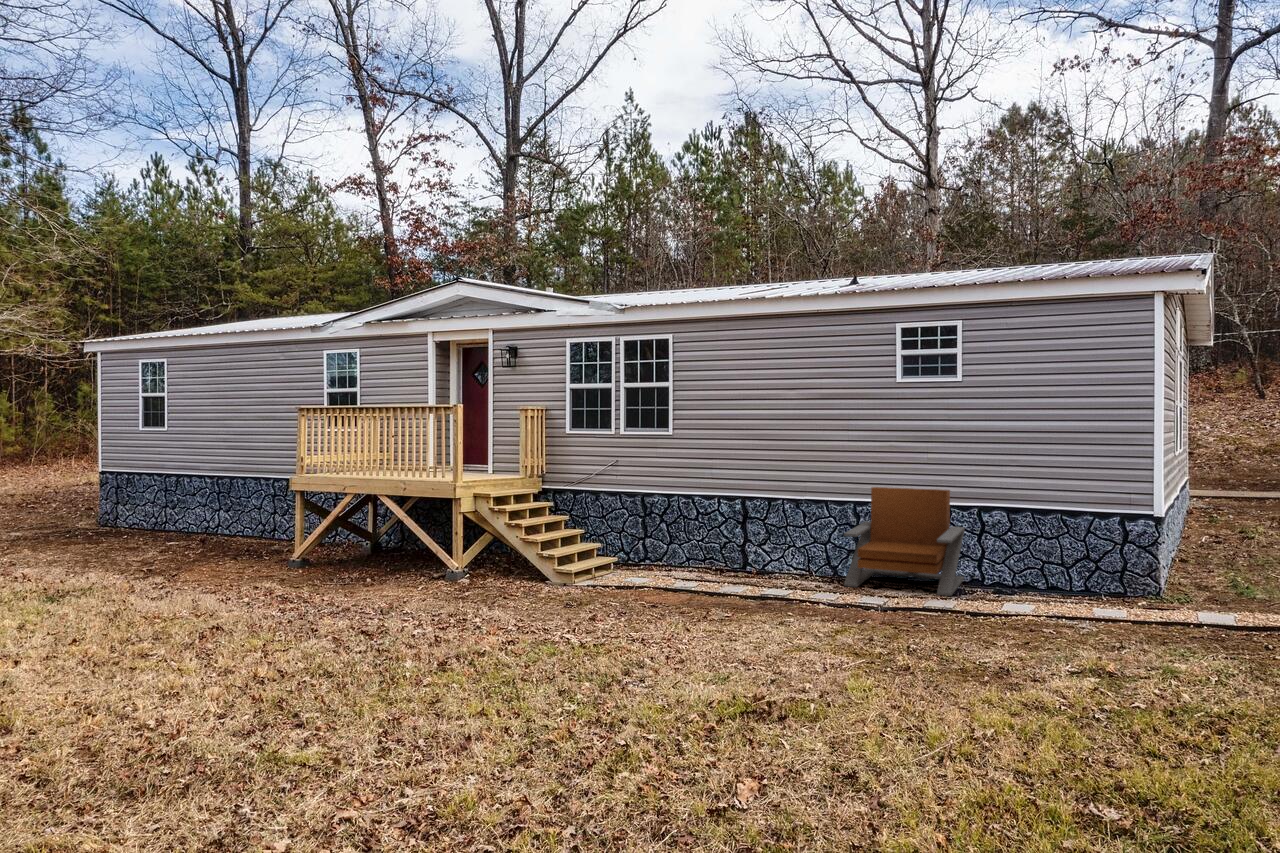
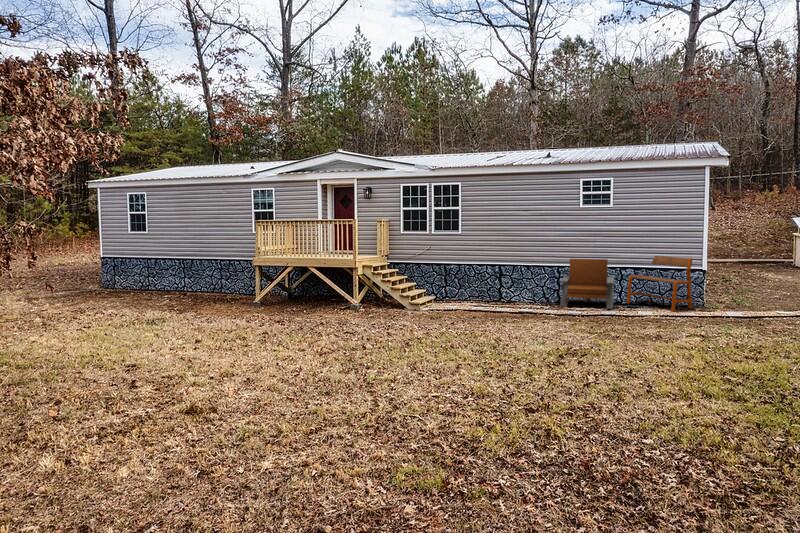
bench: none [990,481,1129,608] -> present [626,256,693,312]

